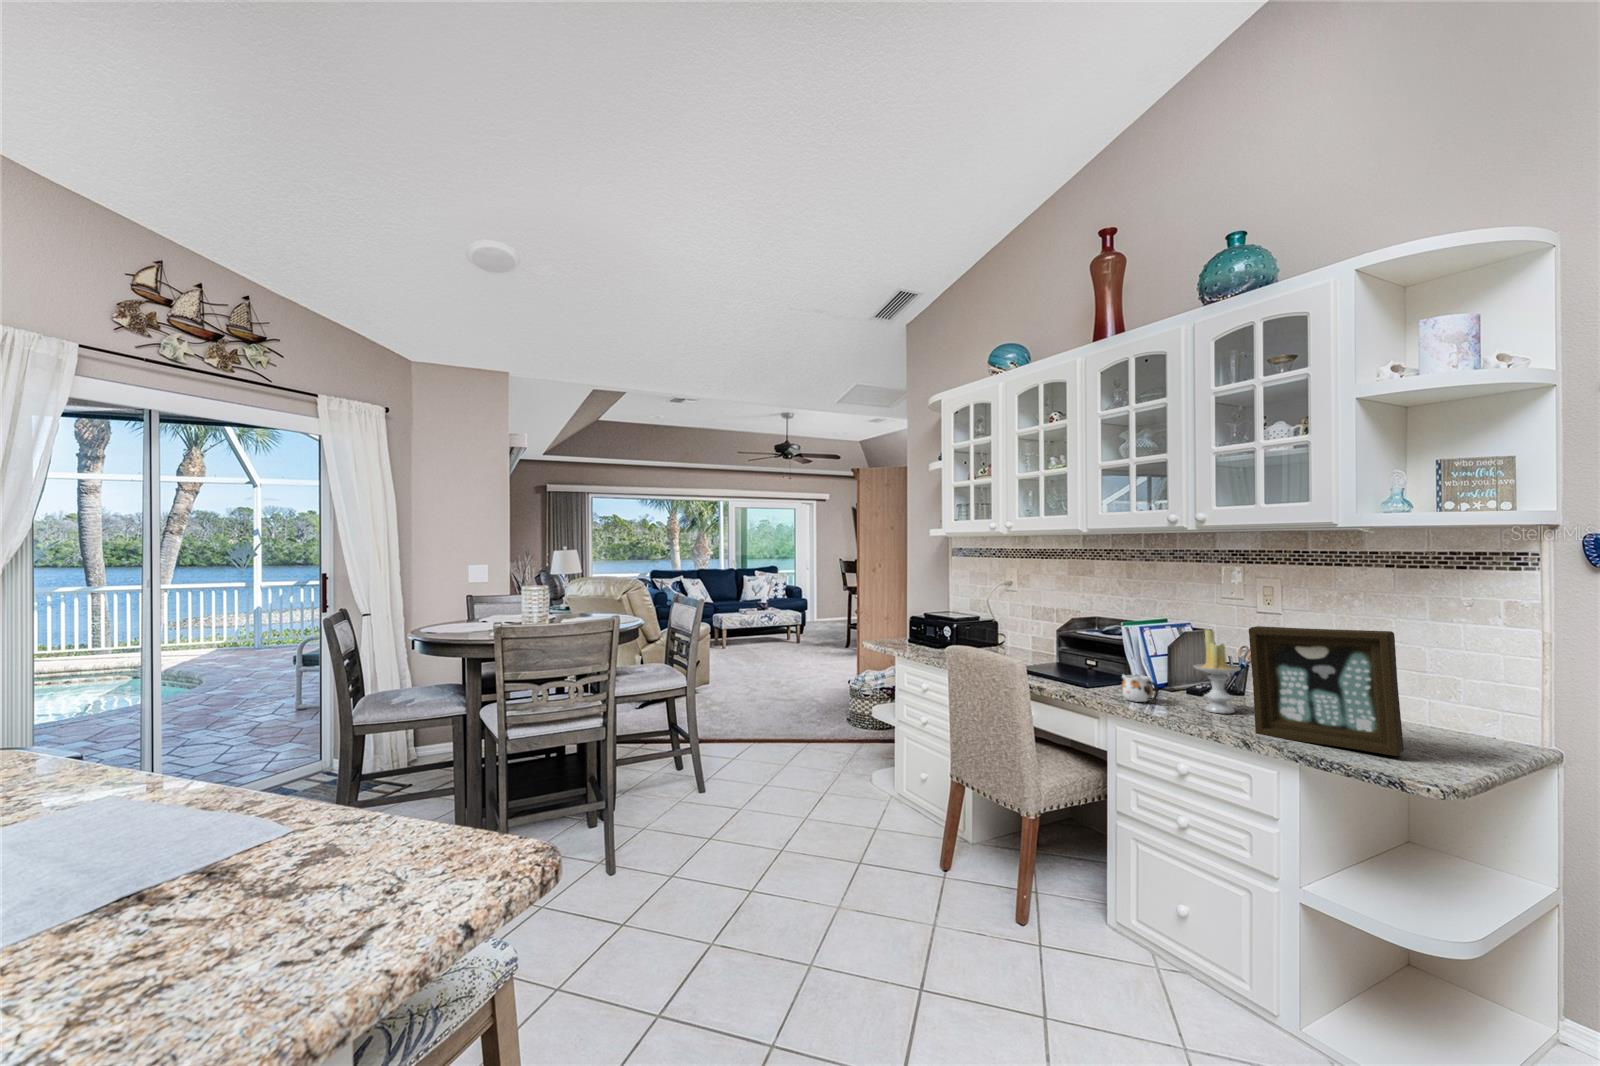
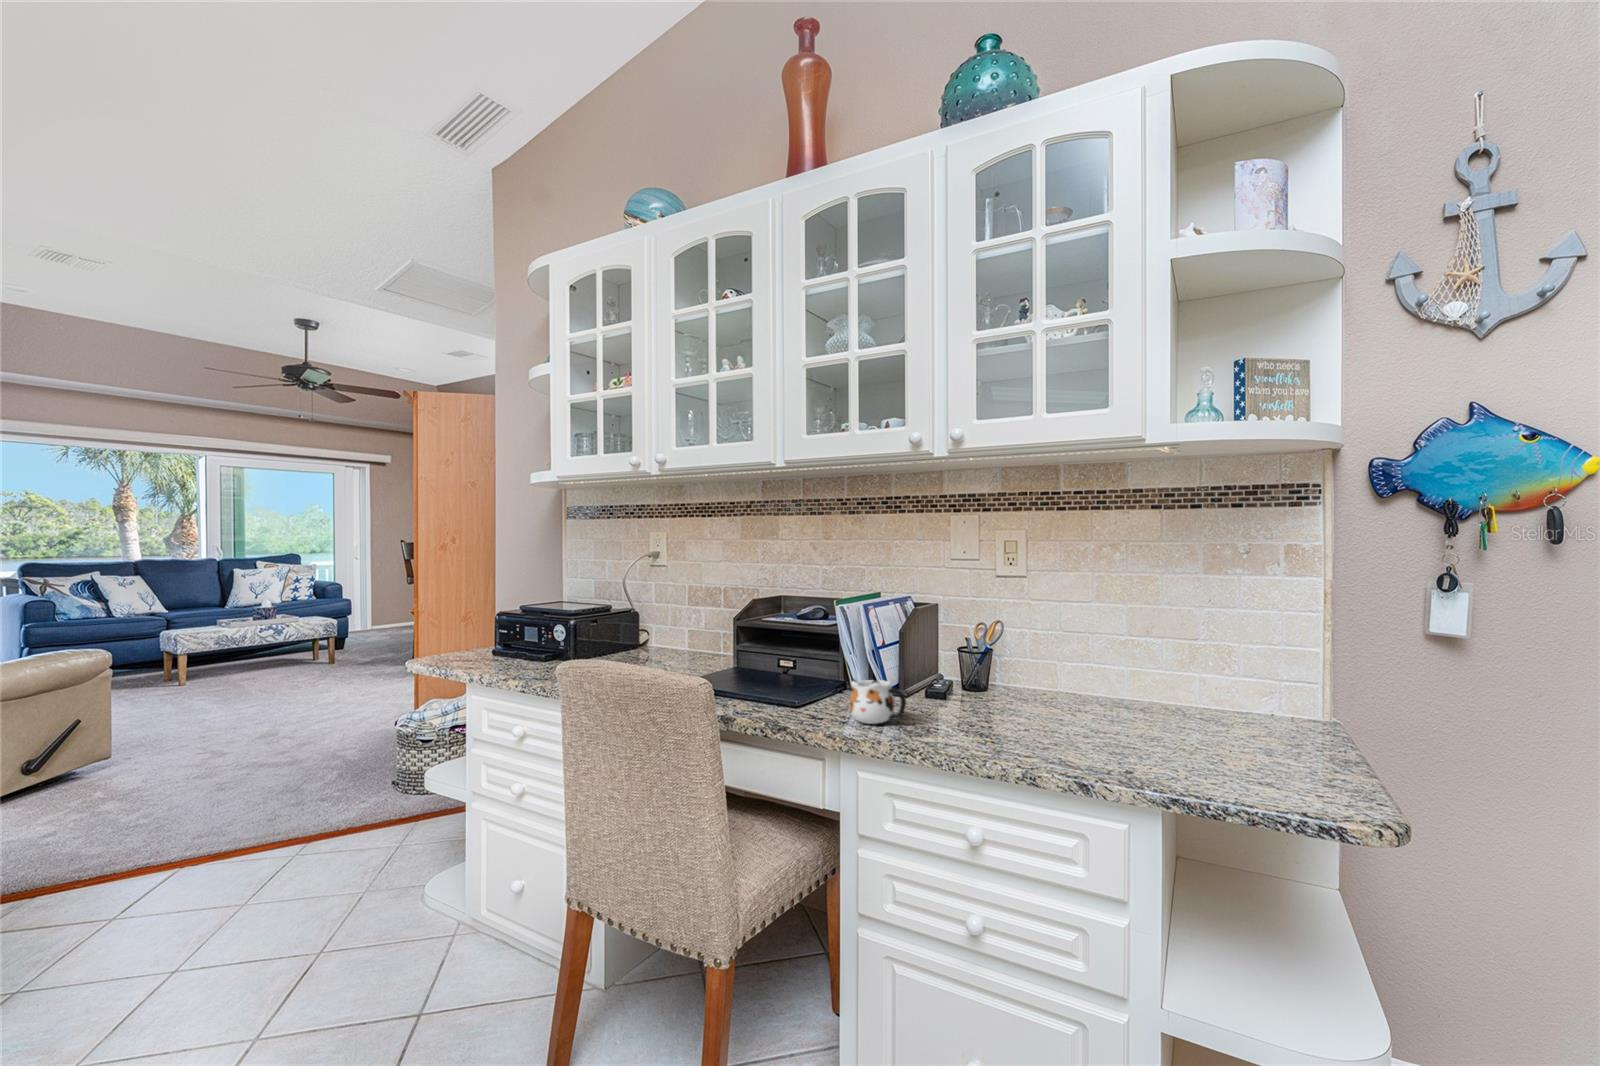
picture frame: present [1249,626,1404,756] -> none [1055,586,1261,772]
candle: present [1194,629,1241,713] -> none [950,601,1014,728]

